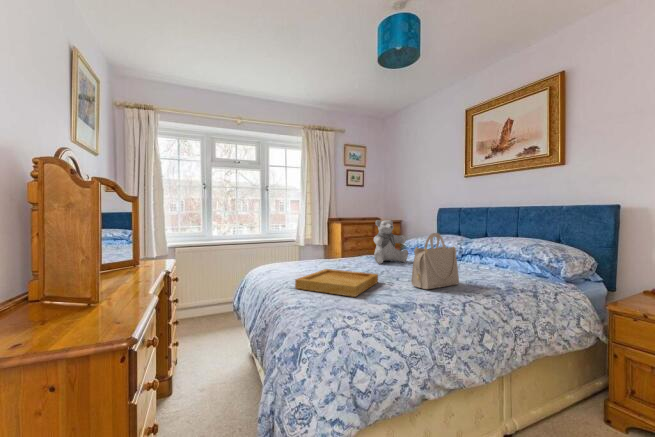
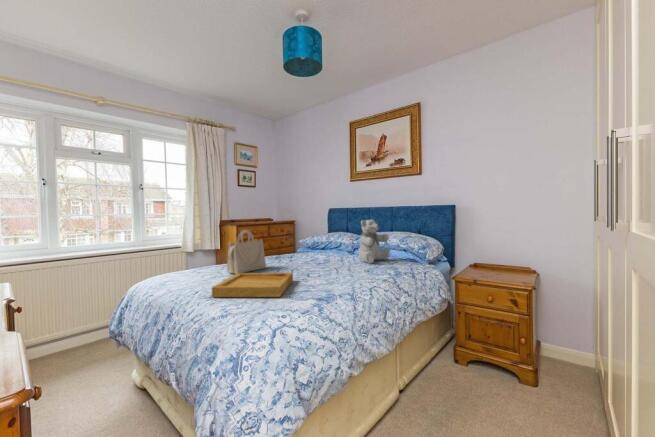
teddy bear: present [374,220,408,264] -> present [359,219,390,264]
handbag: present [411,233,459,289] -> present [227,230,266,274]

